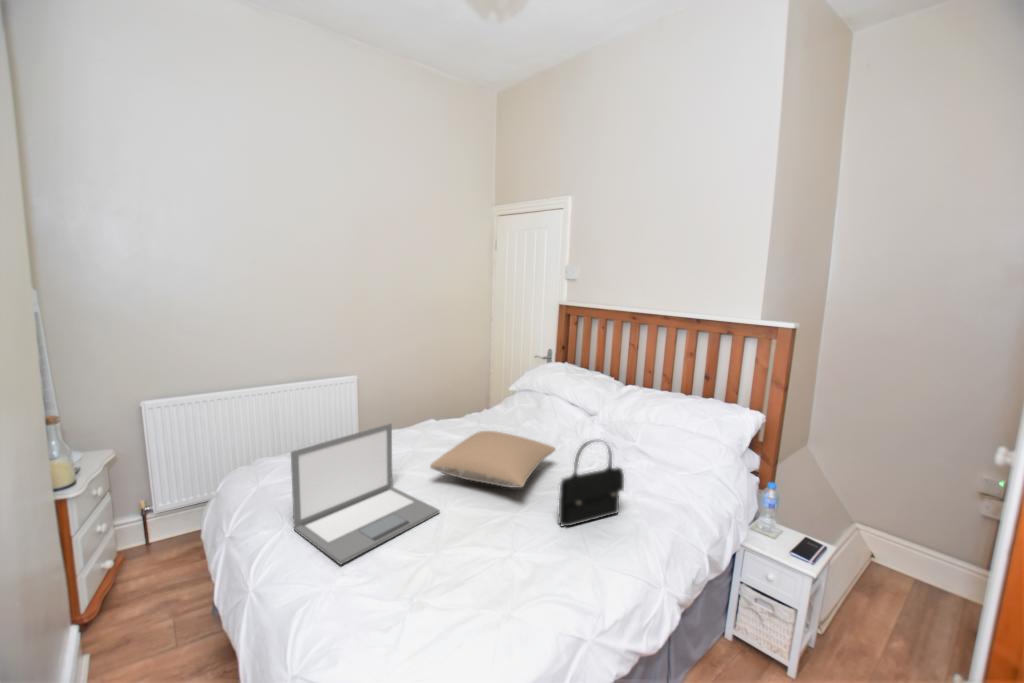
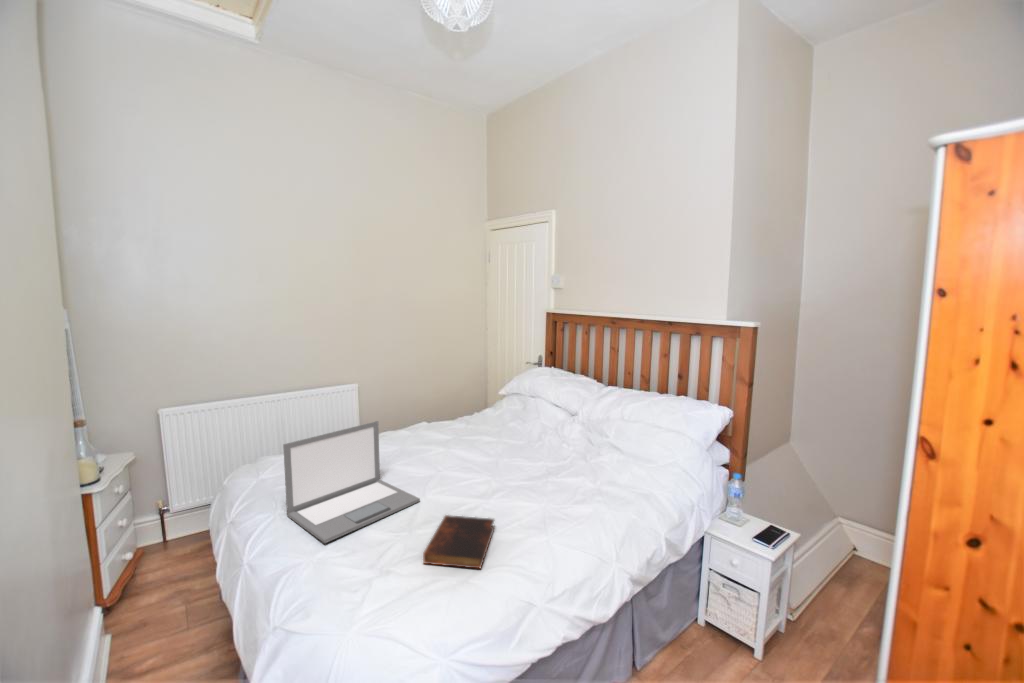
pillow: present [430,431,555,488] -> none [414,429,534,478]
handbag: present [559,441,624,526] -> none [528,431,590,513]
book: none [454,531,526,596] -> present [423,515,494,568]

